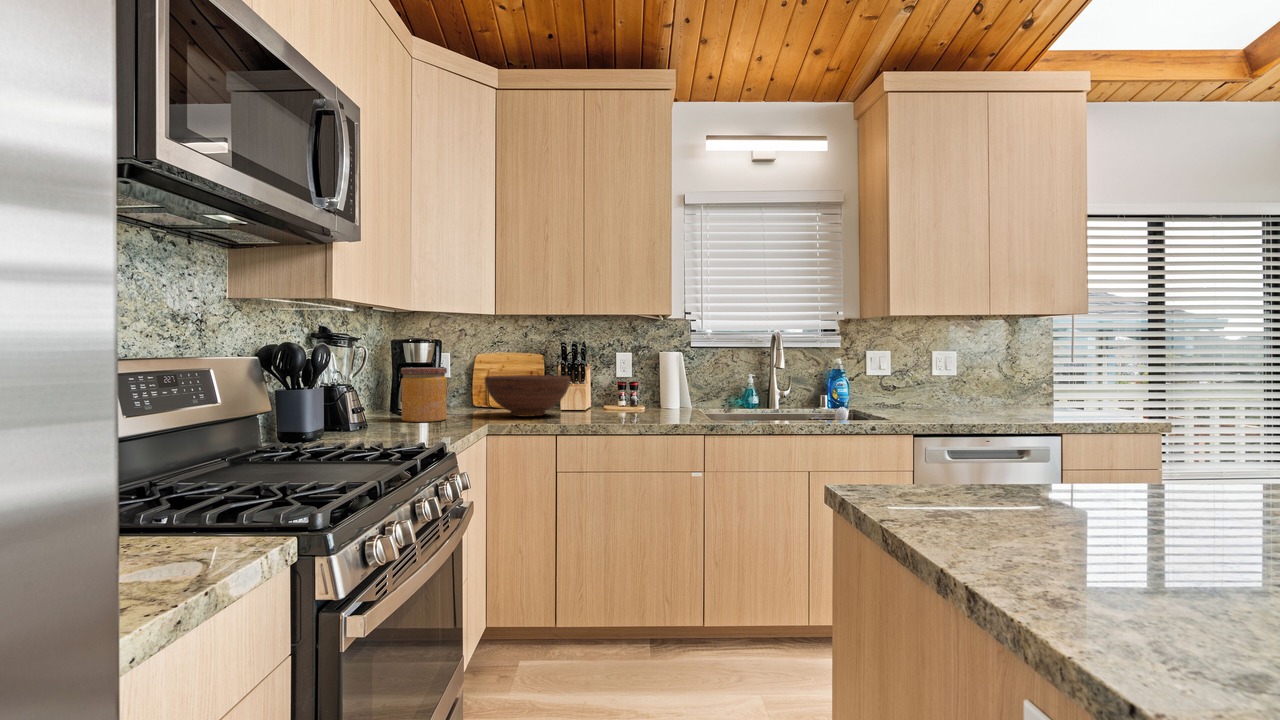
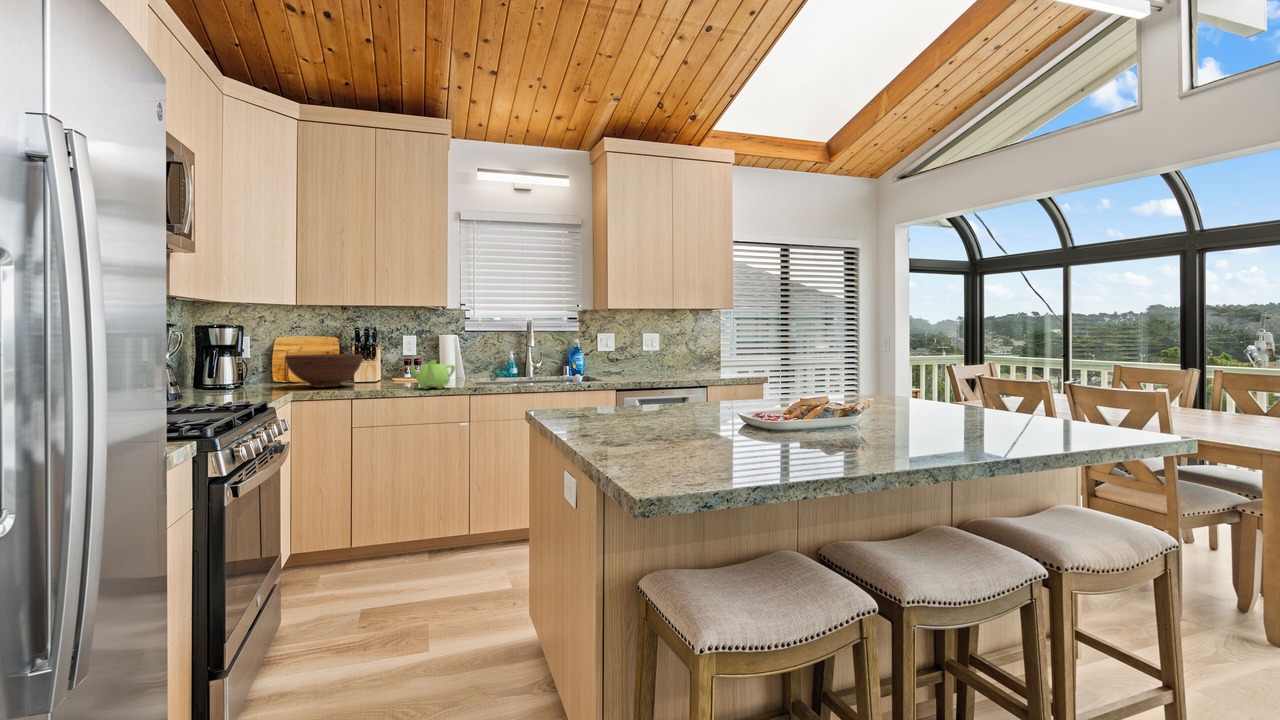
jar: present [401,367,447,422] -> none [205,348,250,394]
teapot: none [627,385,684,423] -> present [410,360,455,389]

